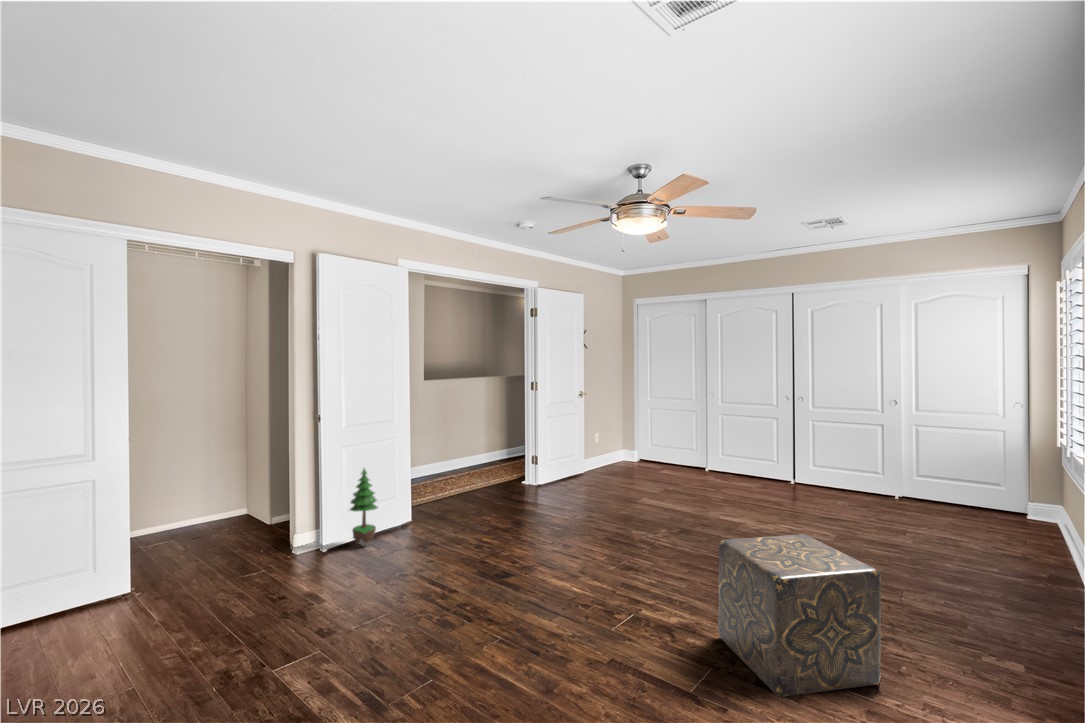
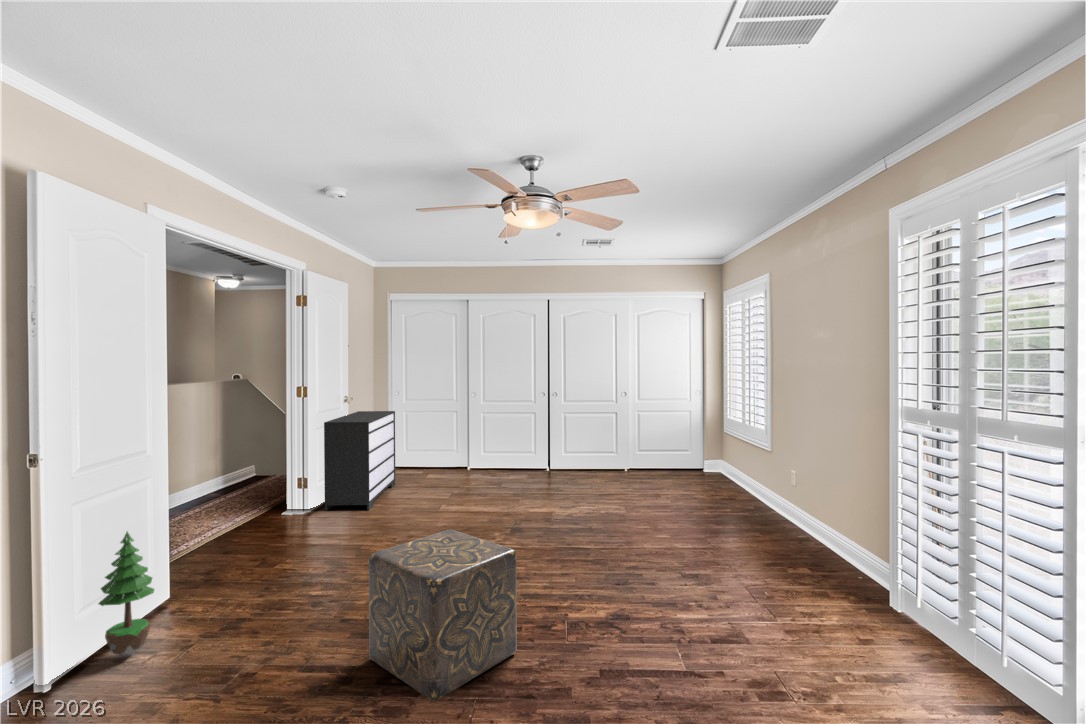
dresser: none [553,405,628,491] -> present [324,411,395,511]
ottoman: present [719,534,881,697] -> present [369,529,517,701]

